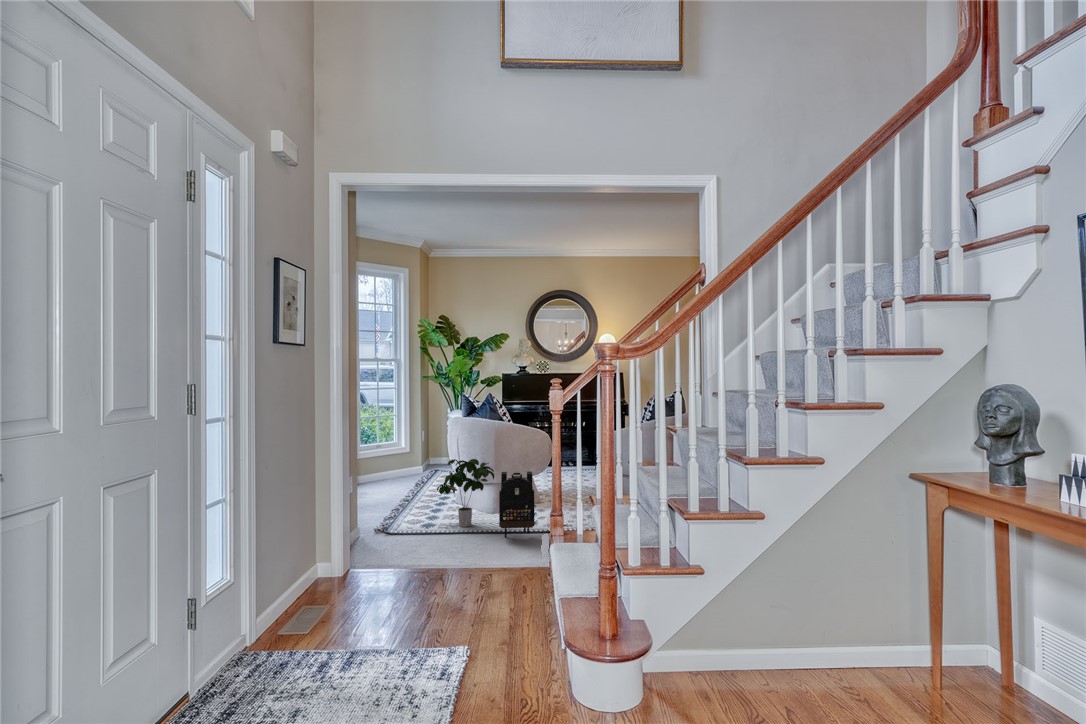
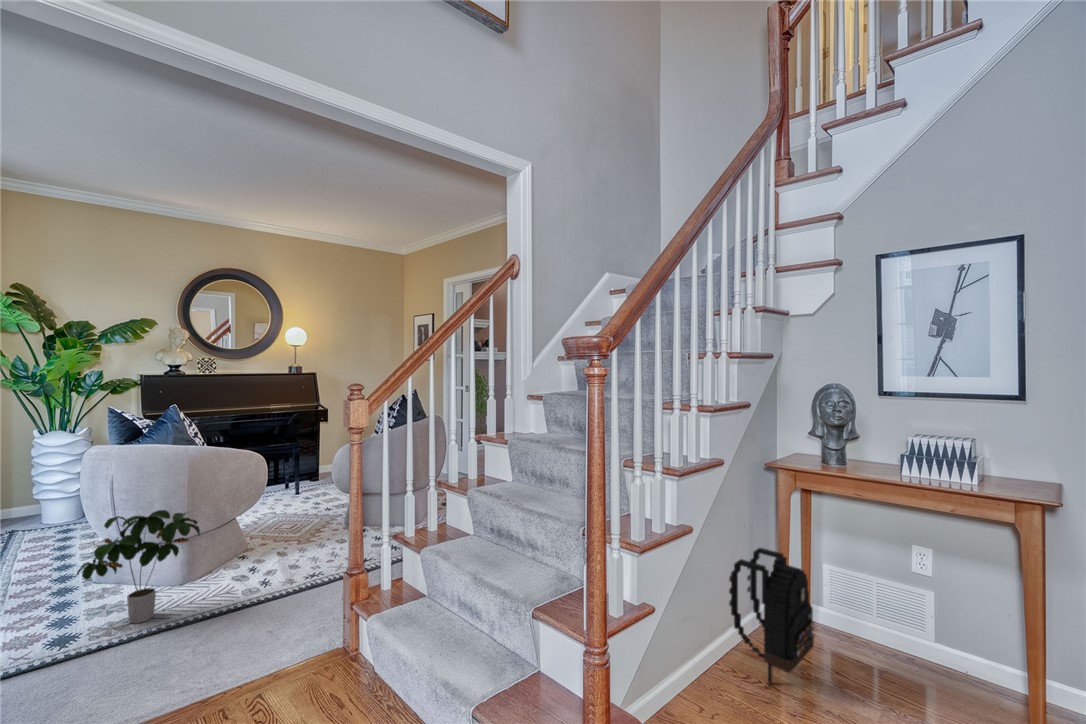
backpack: present [499,471,535,537] -> present [729,548,815,684]

